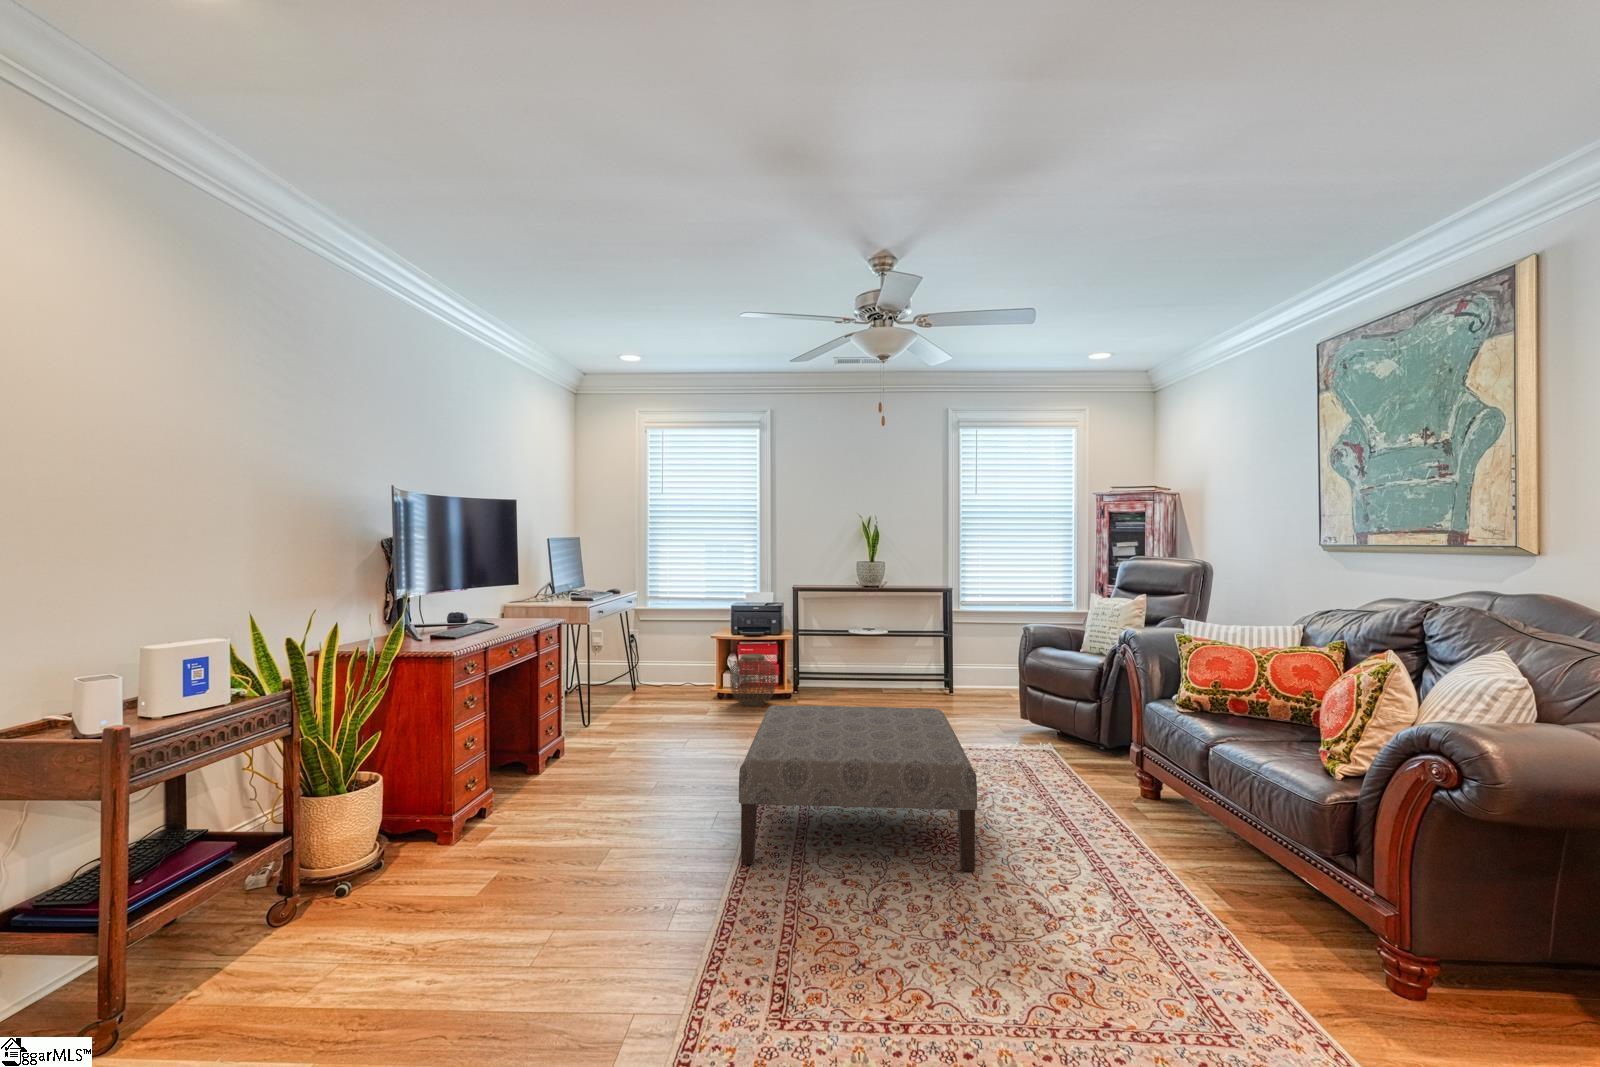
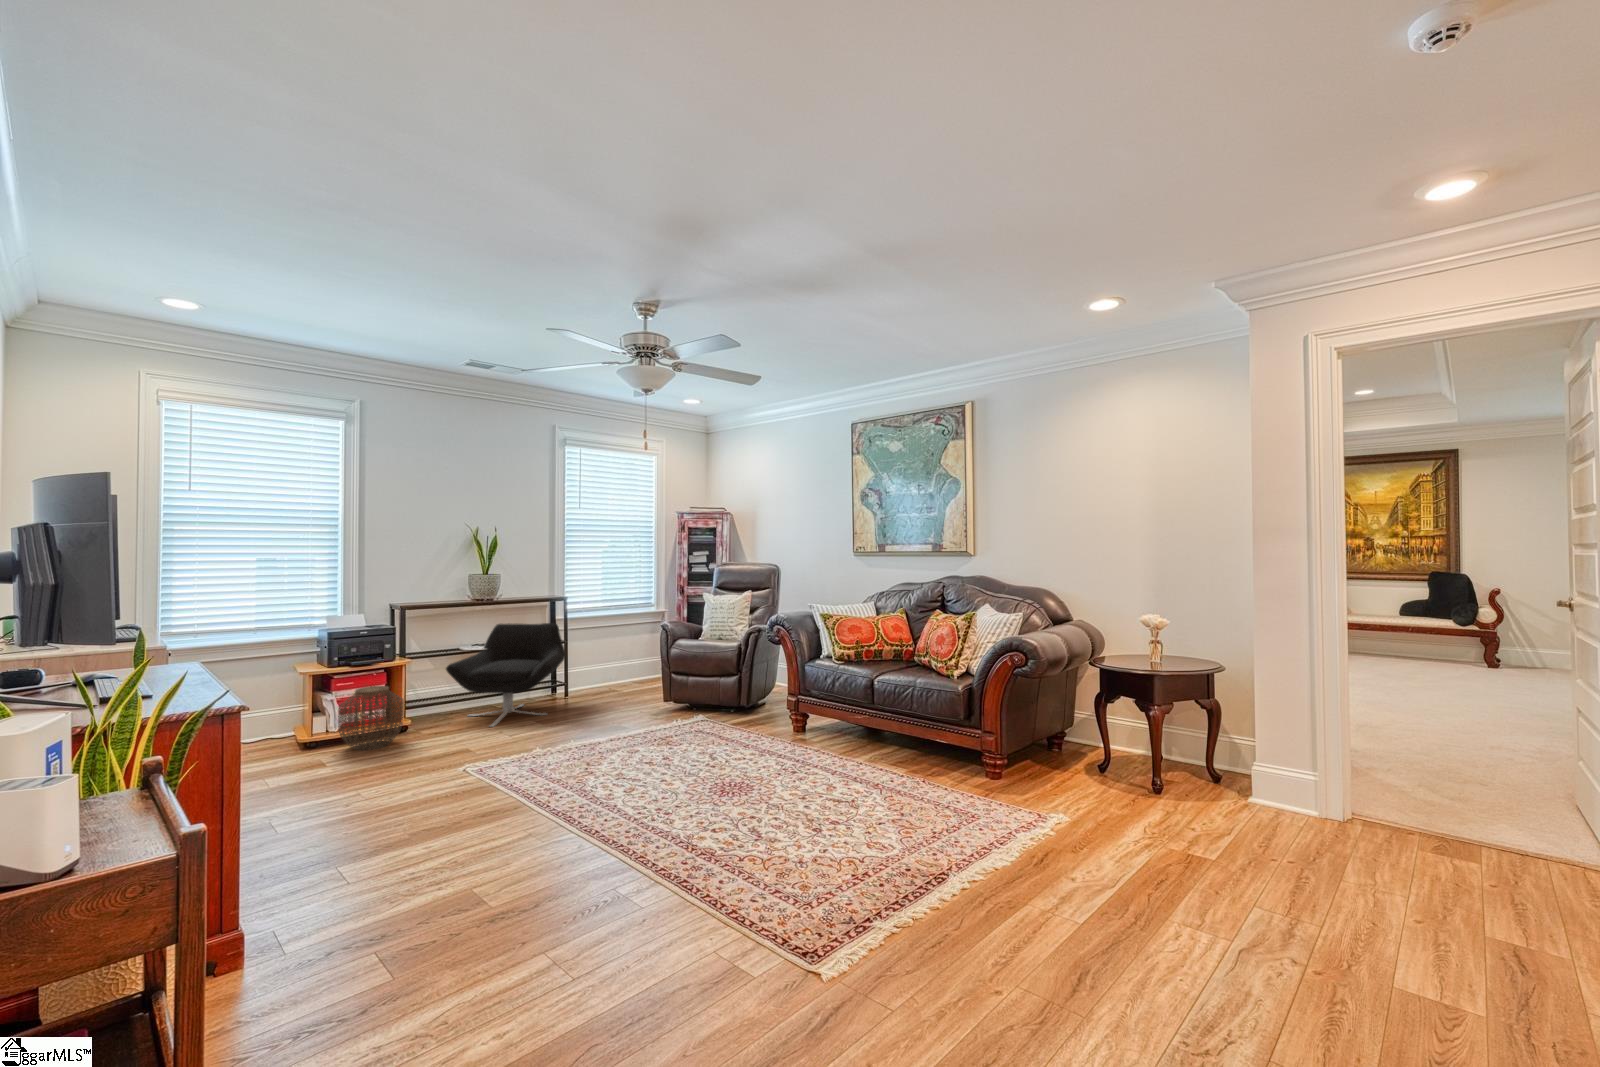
lounge chair: none [823,611,936,708] -> present [446,623,566,727]
ottoman: present [739,705,977,872] -> none [536,693,796,860]

